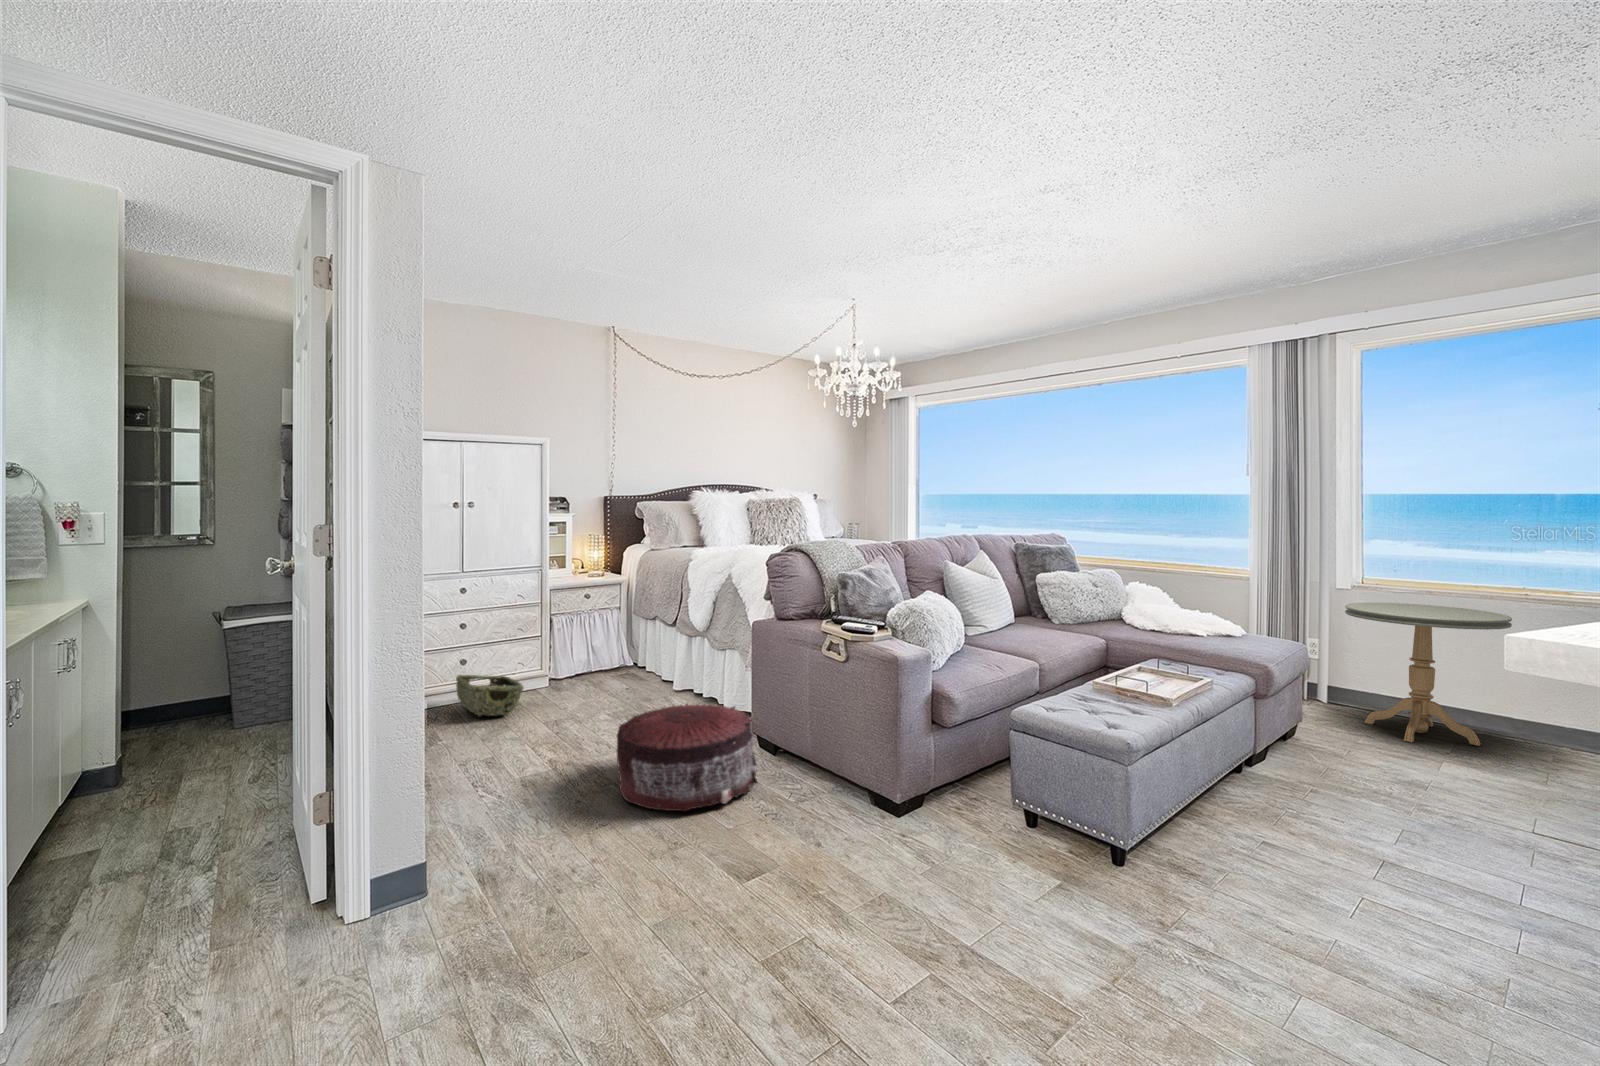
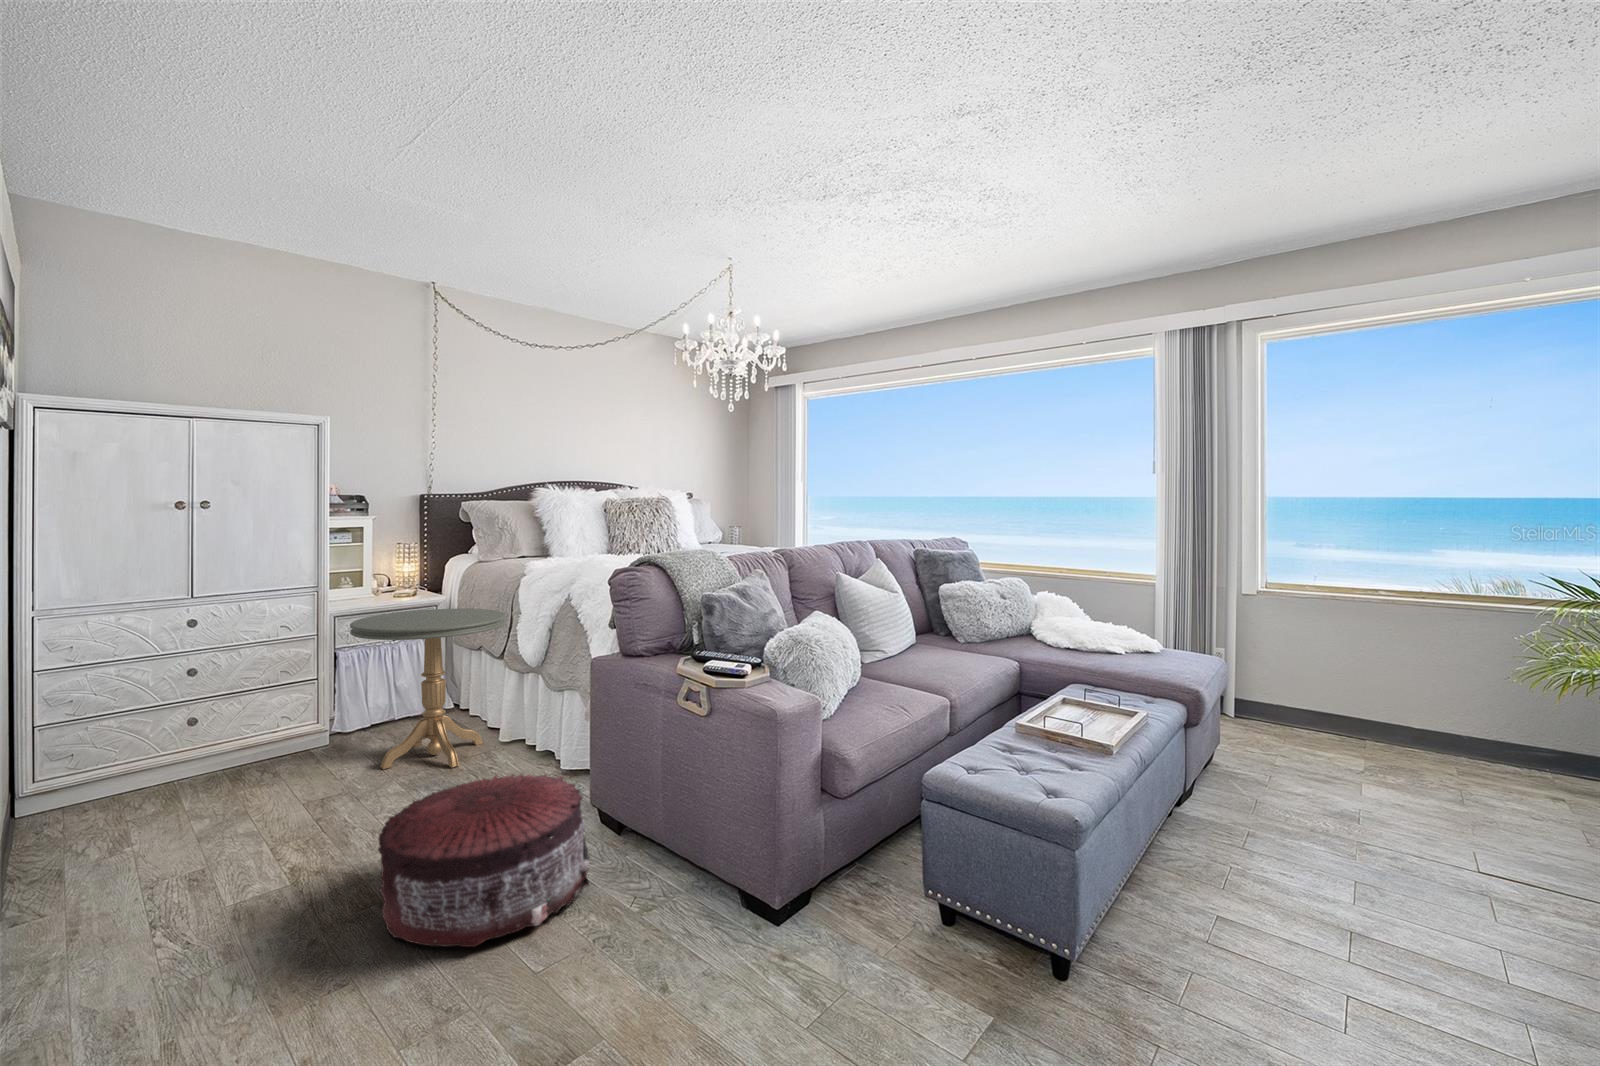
side table: present [1345,603,1512,746] -> present [350,608,506,769]
woven basket: present [456,675,523,716] -> none [177,736,278,799]

